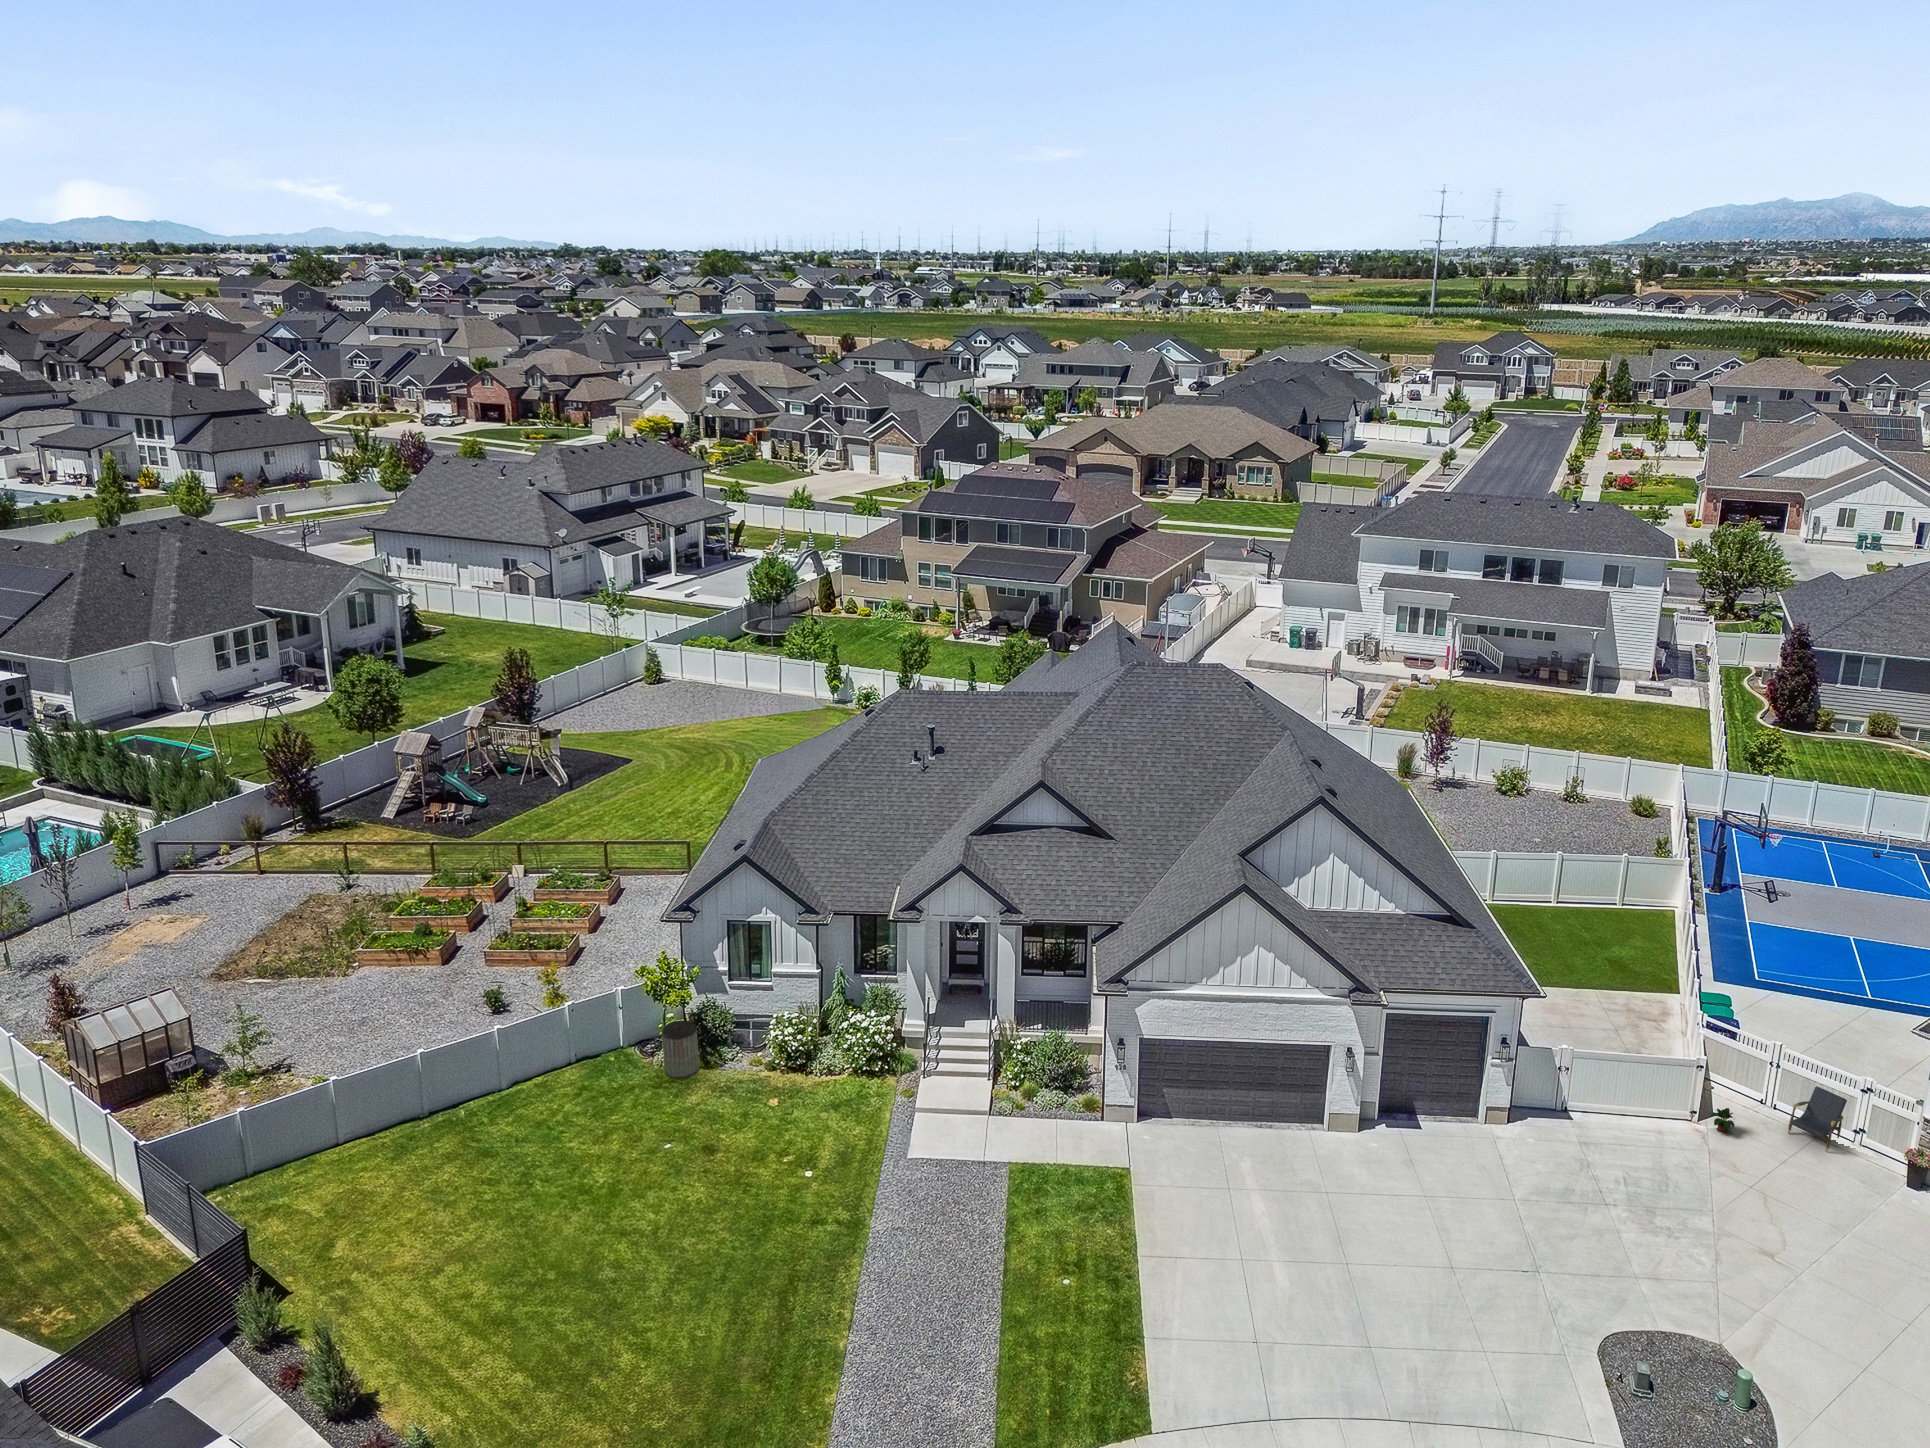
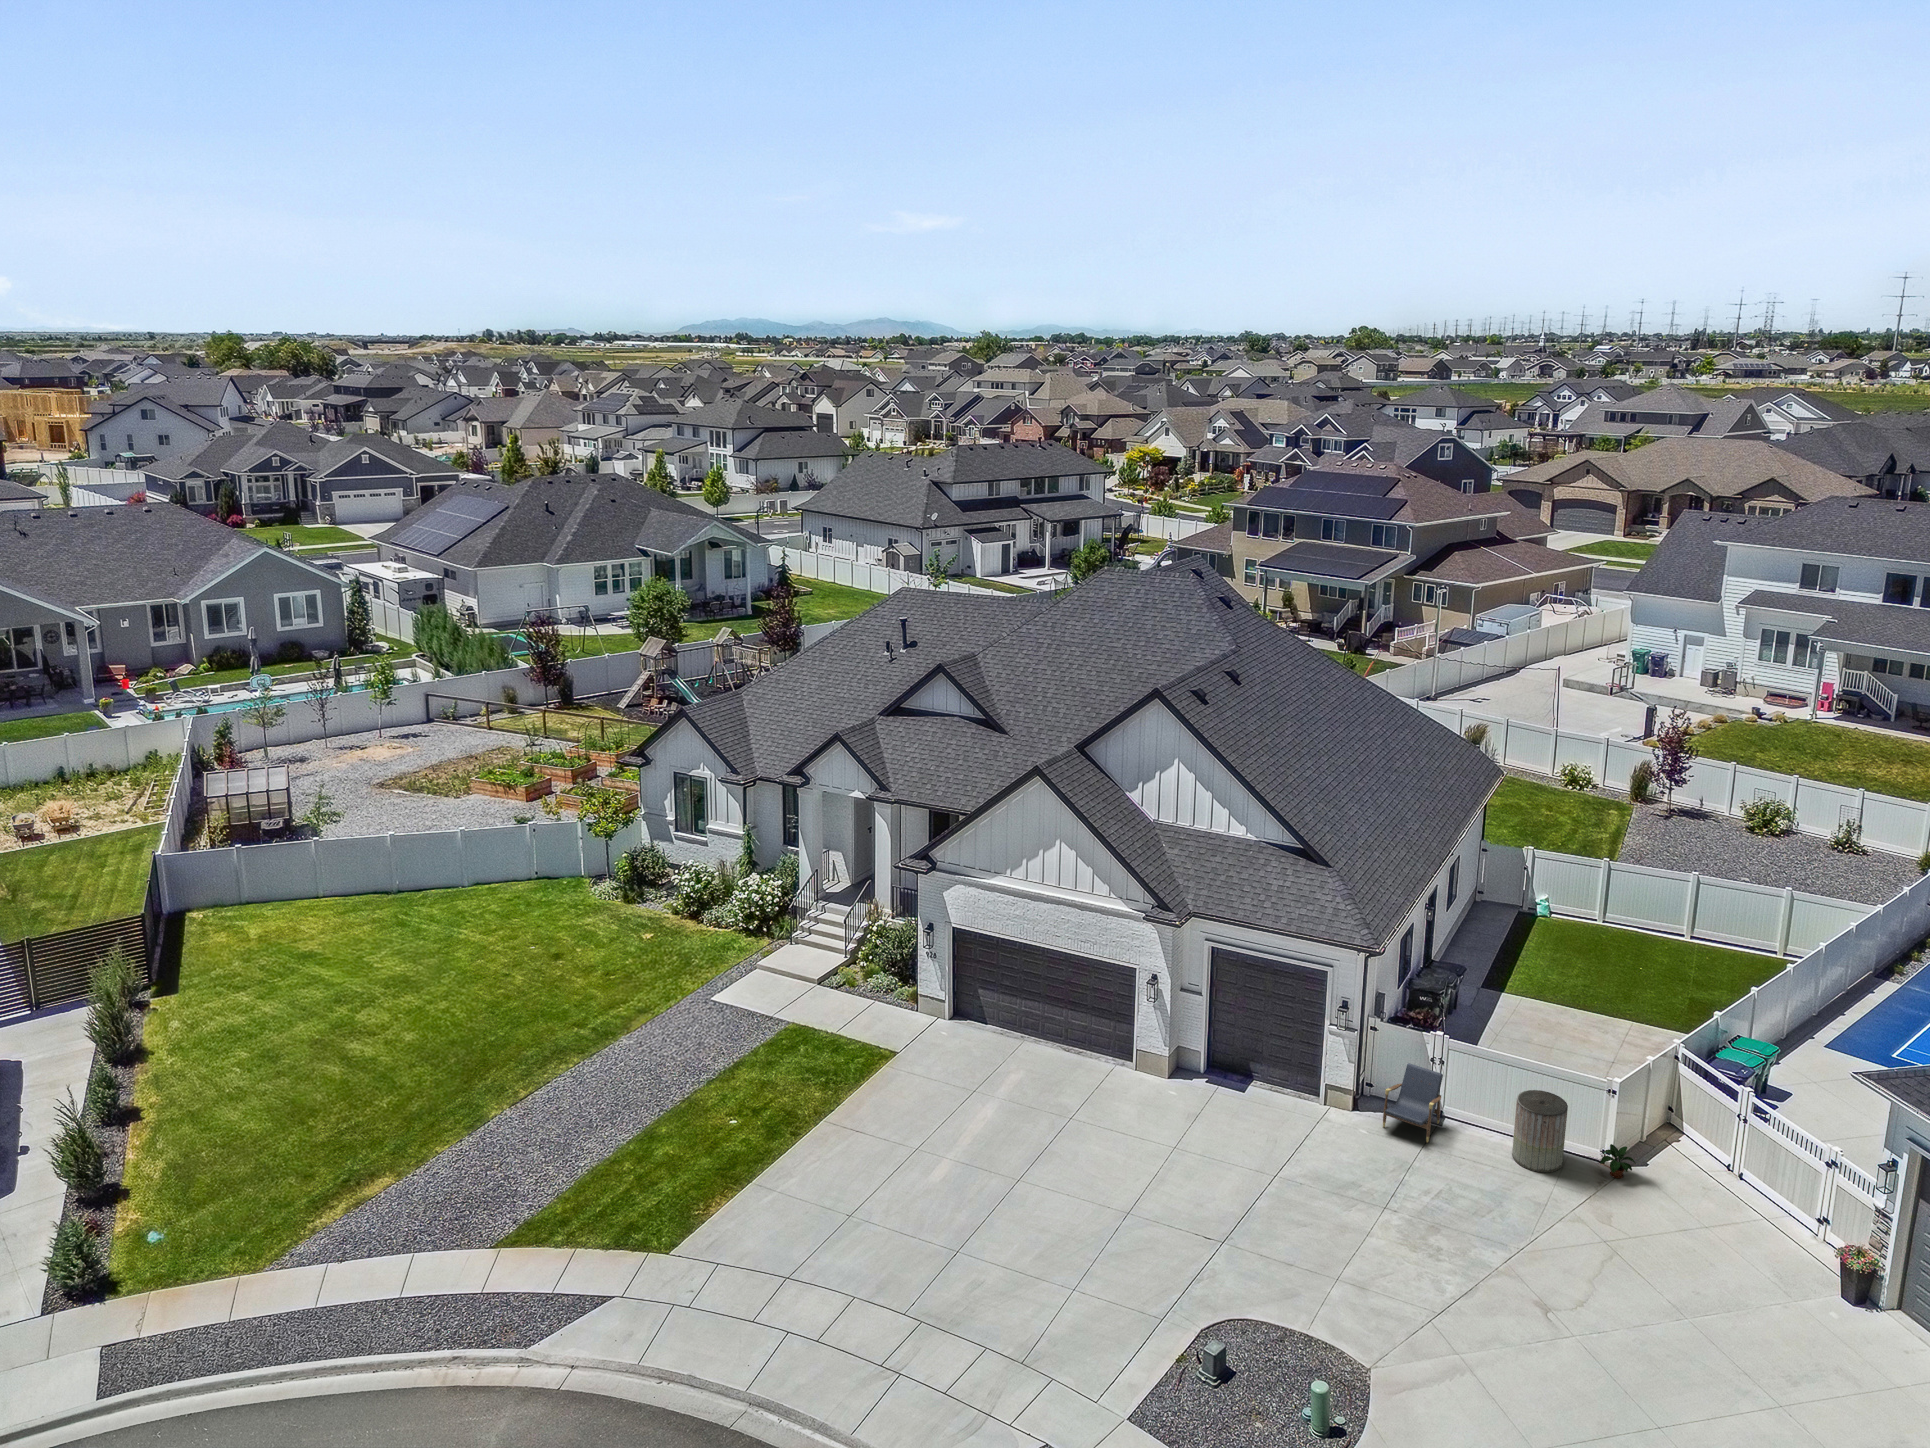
trash can: present [662,1020,699,1079] -> present [1512,1090,1568,1173]
lounge chair: present [1788,1086,1847,1152] -> present [1383,1063,1443,1143]

